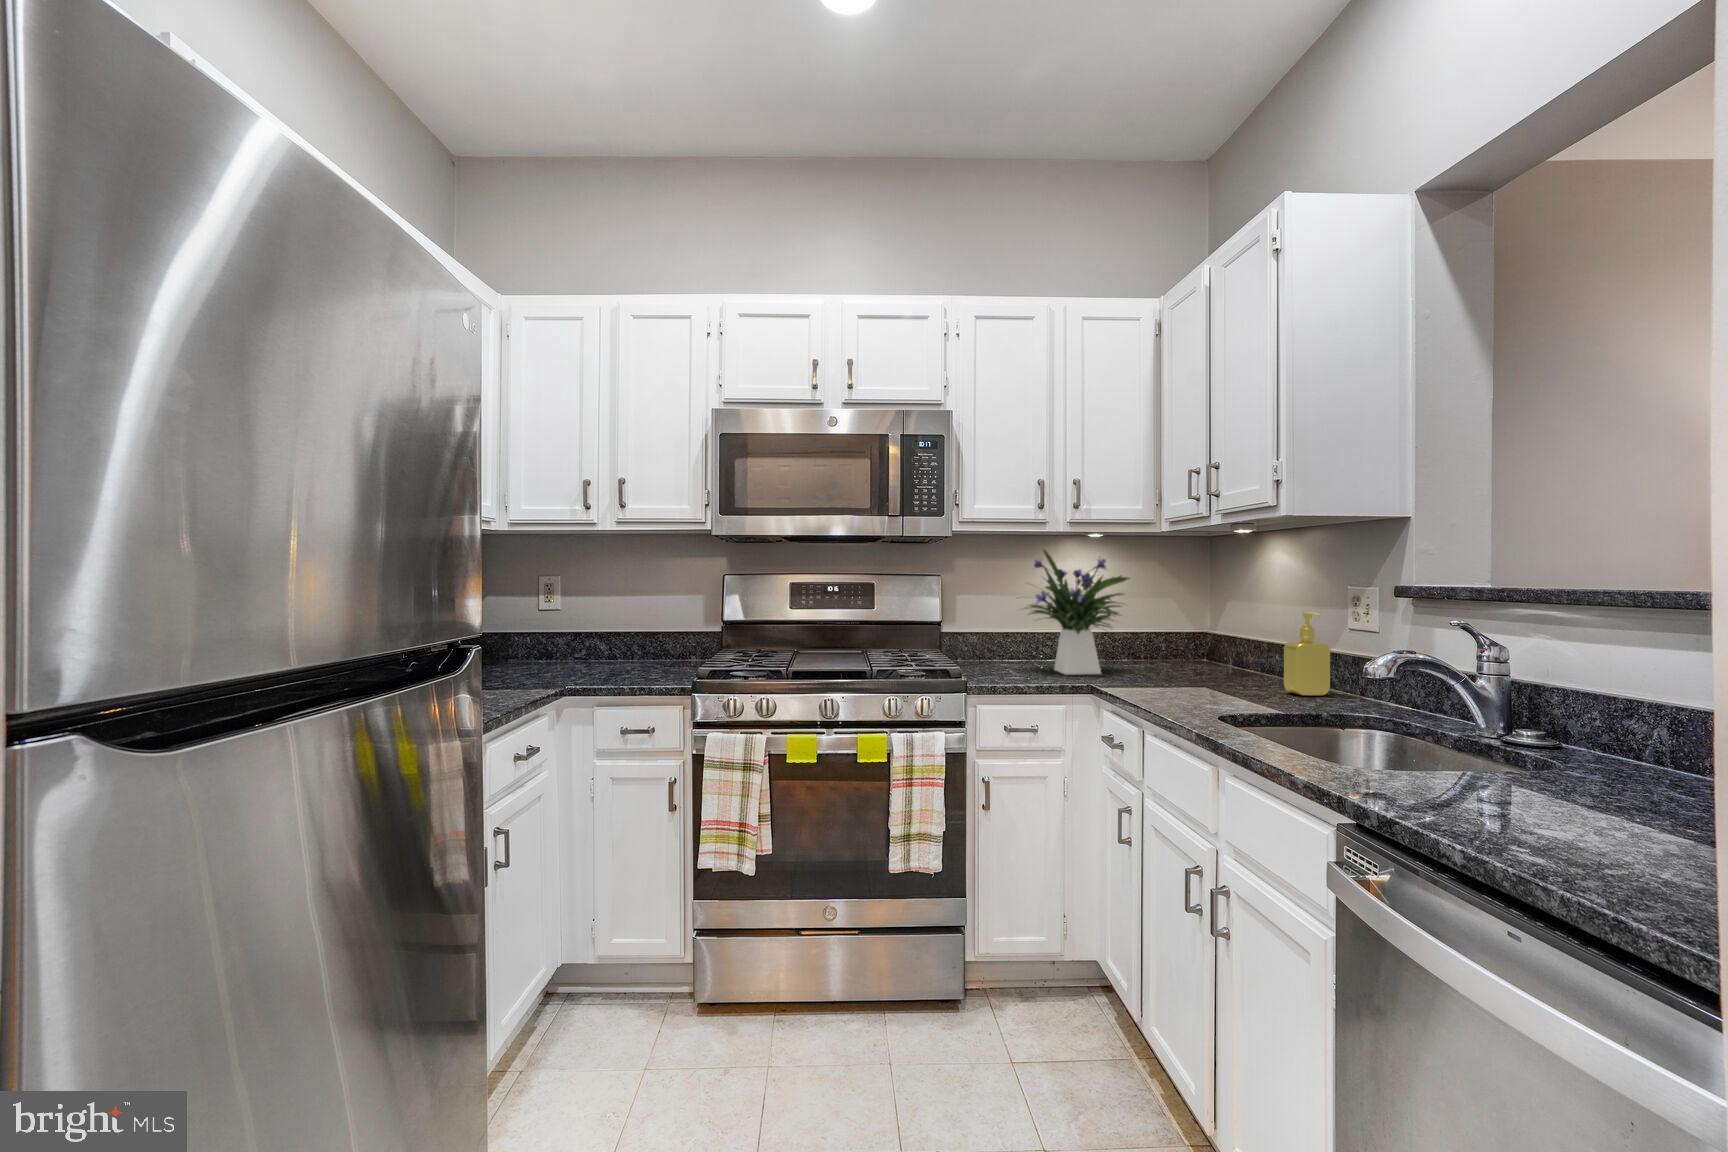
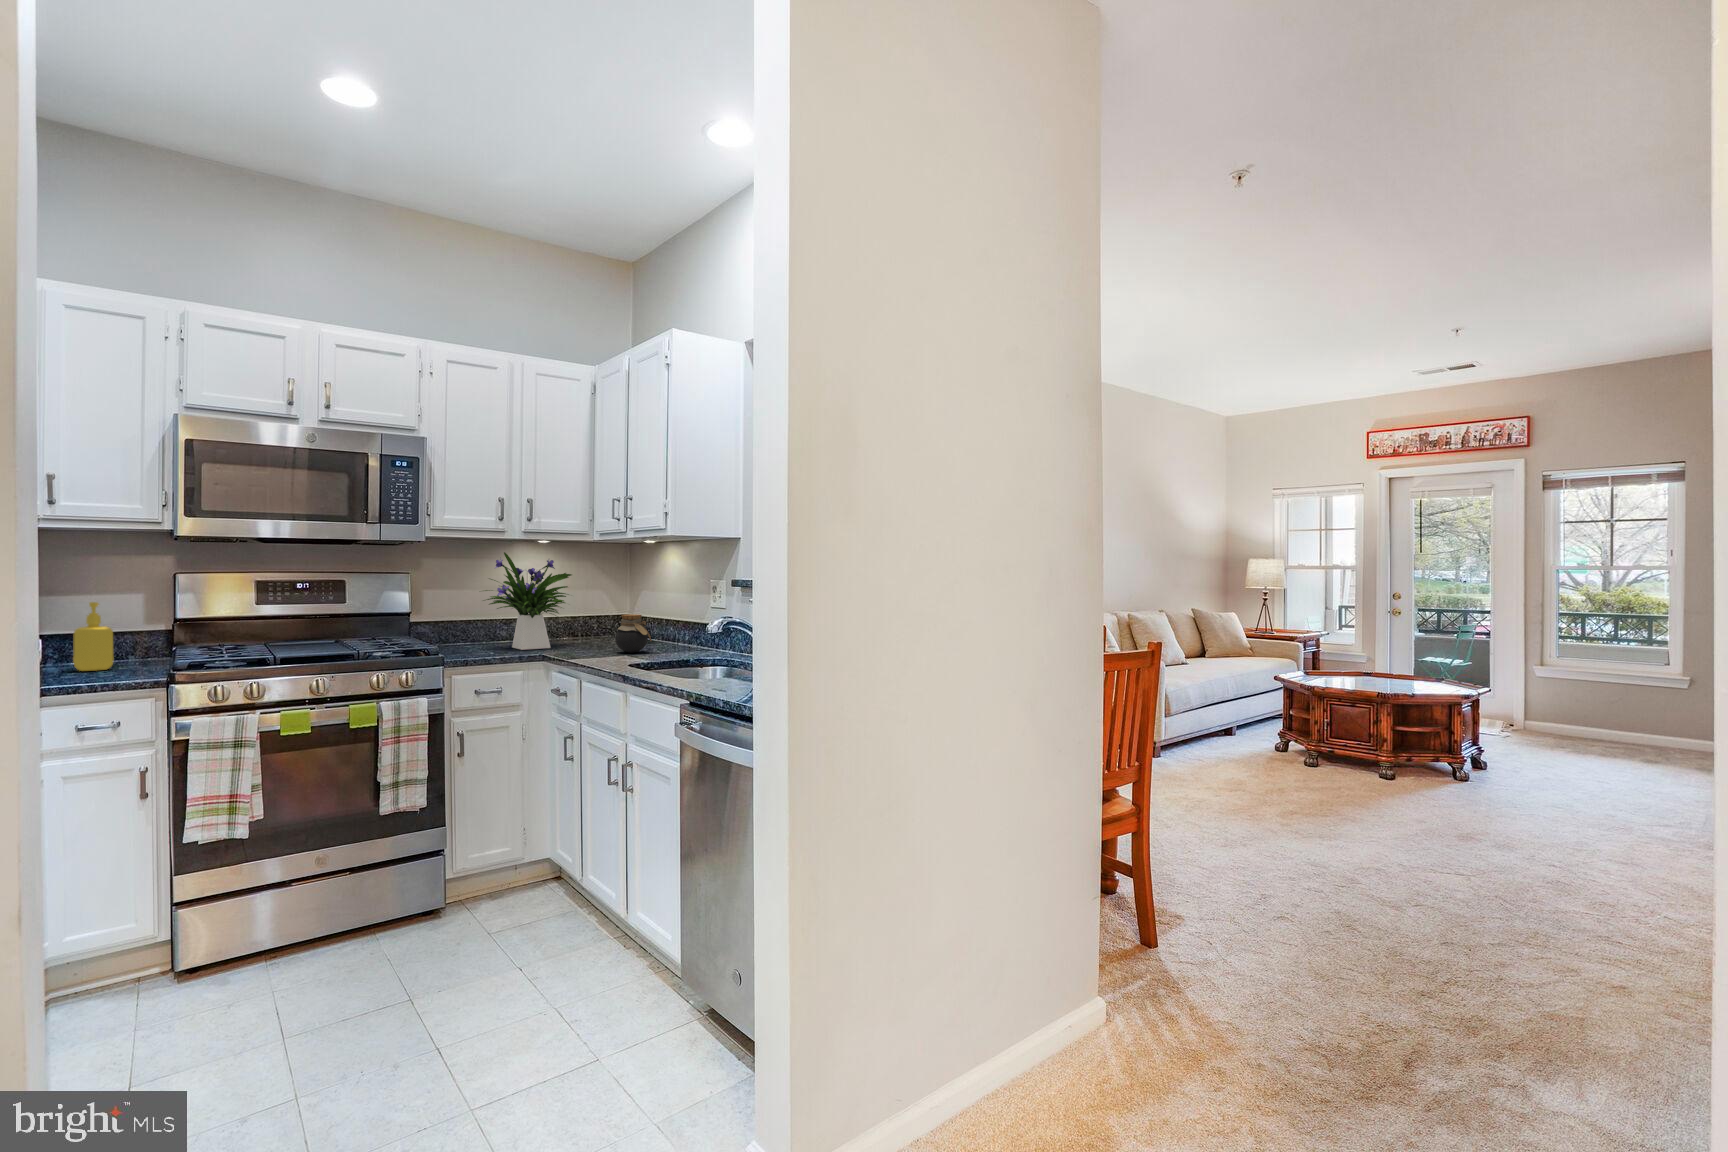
soap dispenser: present [1284,612,1330,696] -> present [73,602,113,671]
jar: none [1192,635,1250,692] -> present [615,614,652,653]

